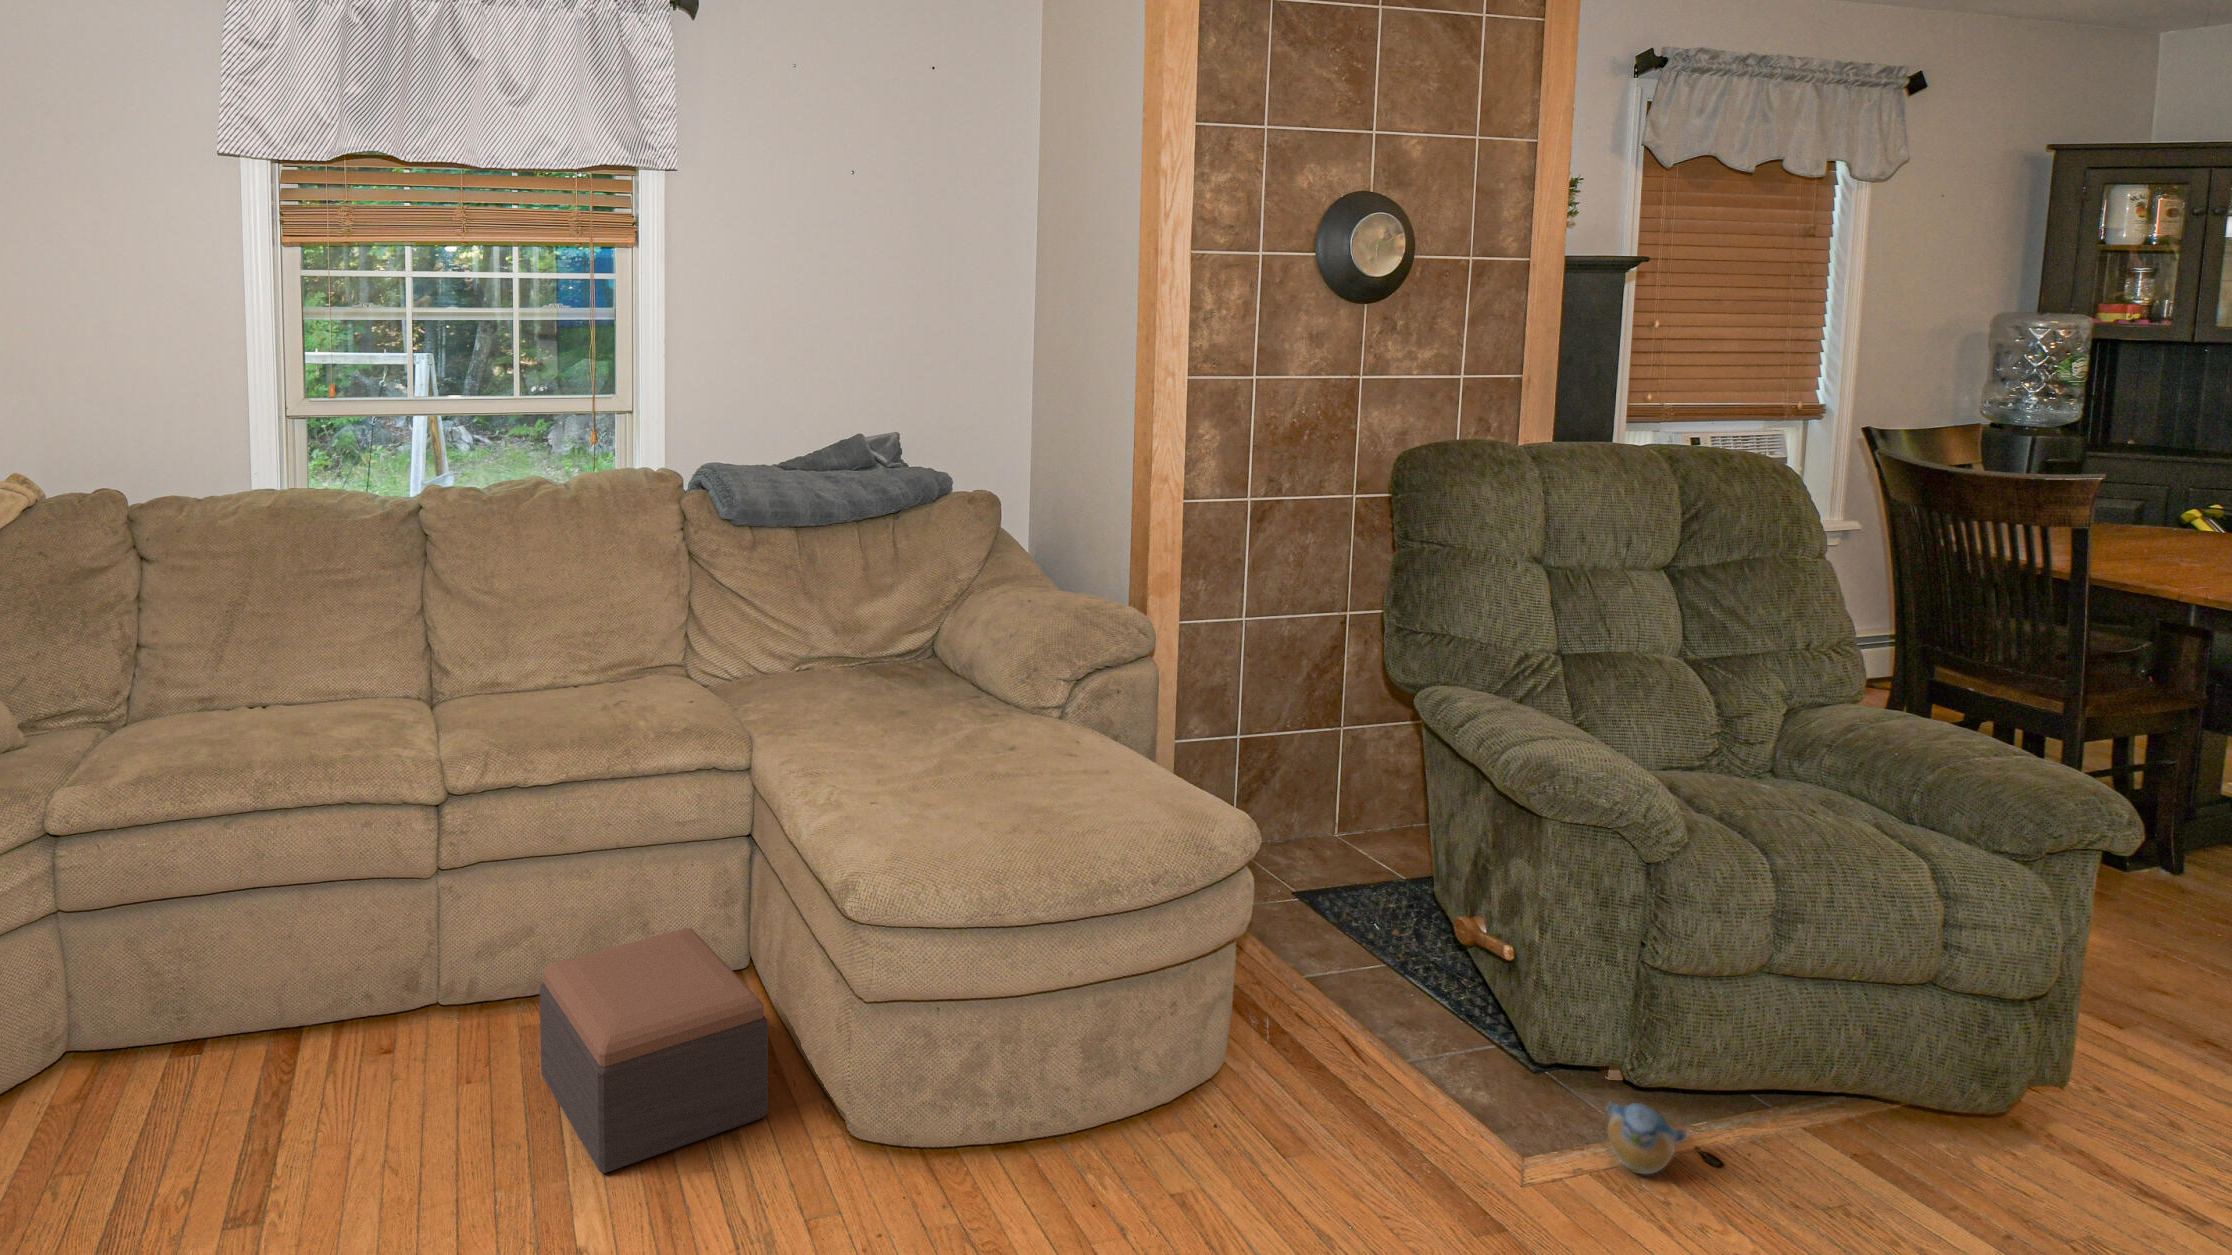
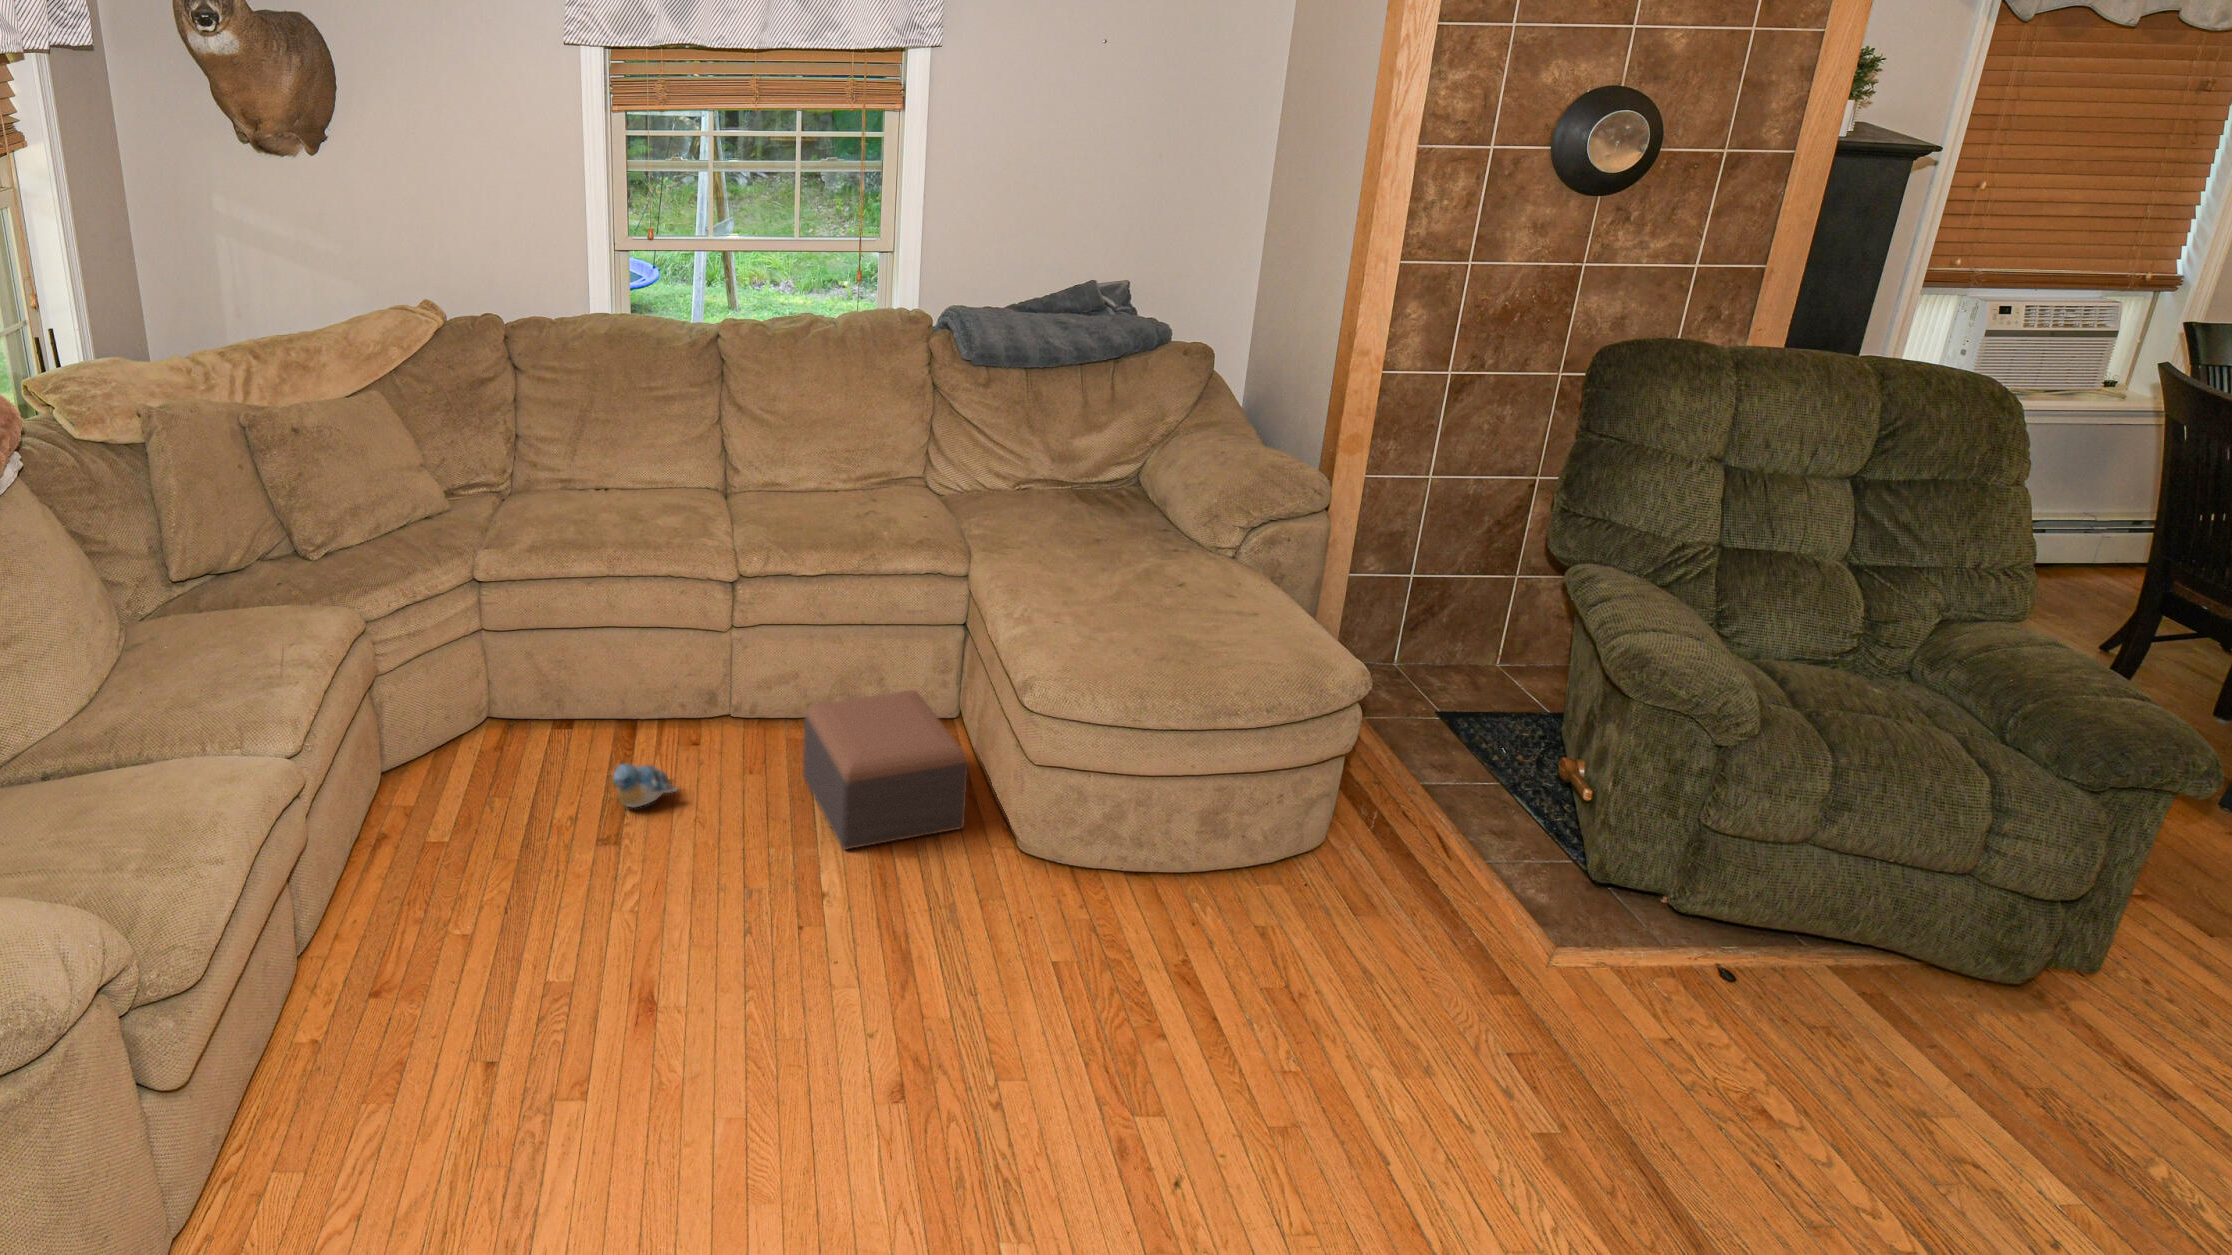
plush toy: present [1607,1102,1688,1174] -> present [613,764,677,808]

